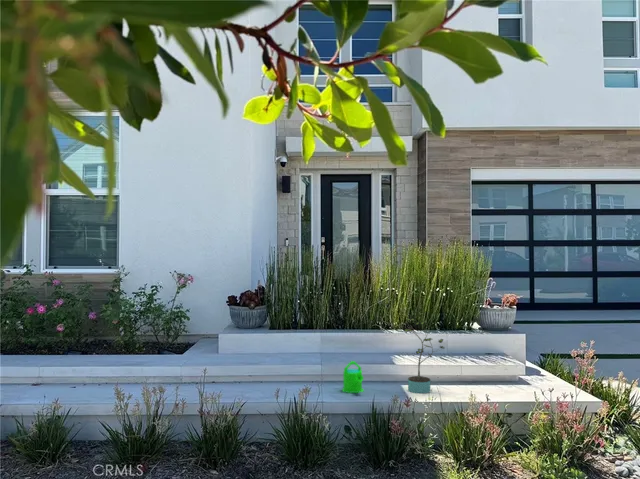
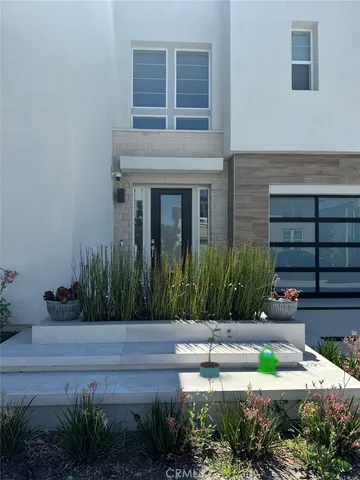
watering can: present [342,361,363,393] -> present [258,346,279,374]

